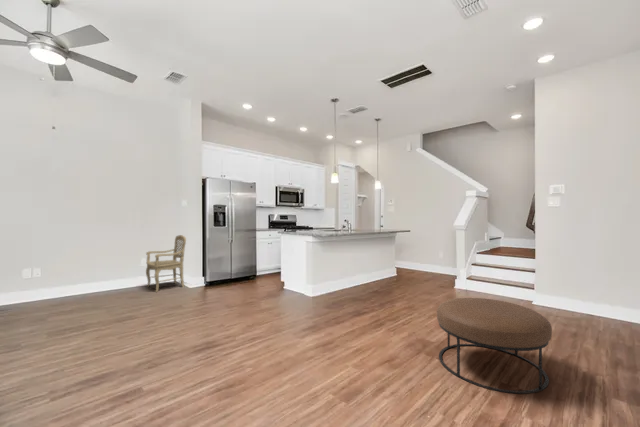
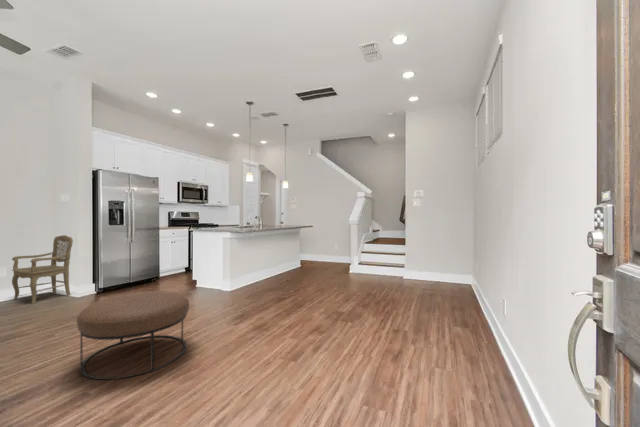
ottoman: present [437,298,552,394] -> present [77,291,189,380]

